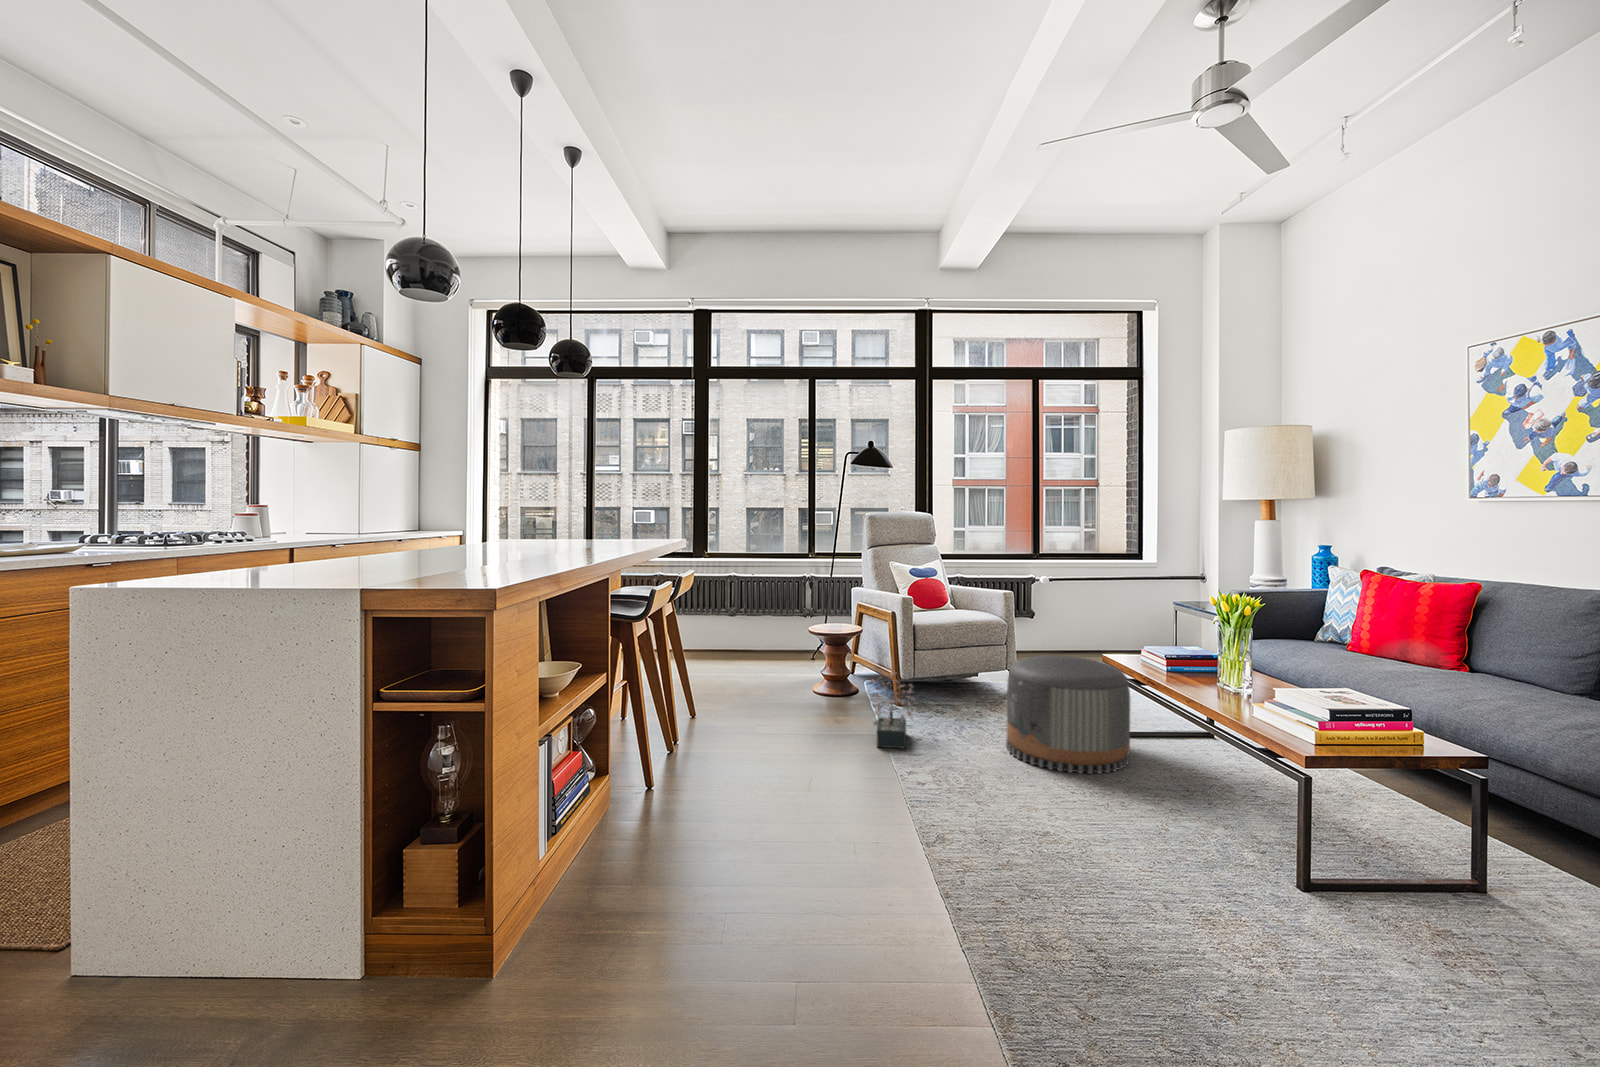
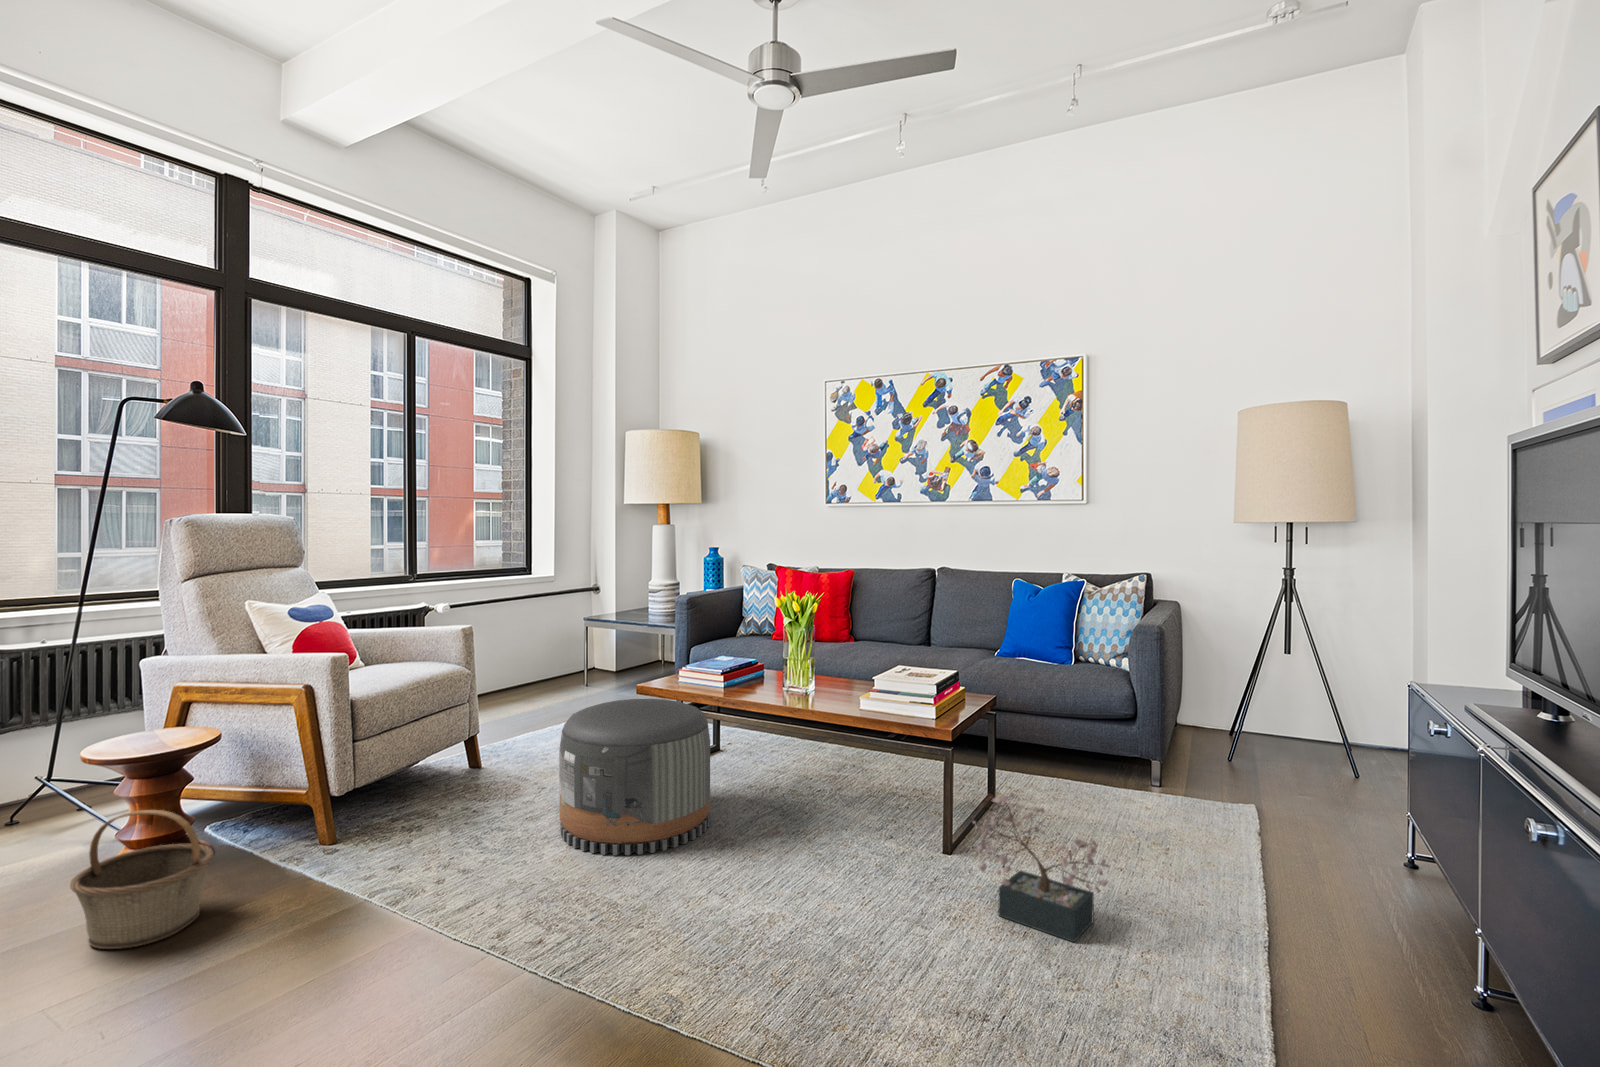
basket: none [777,656,830,719] -> present [70,810,214,949]
decorative plant: present [866,673,916,748] -> present [973,793,1110,942]

